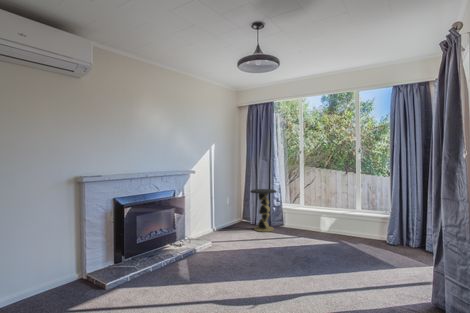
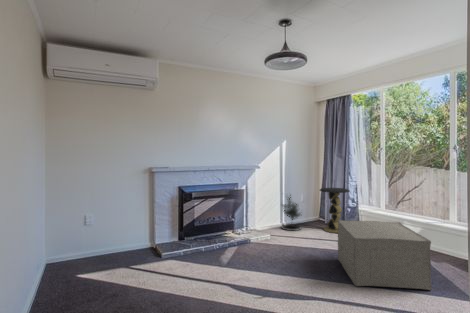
potted tree: none [213,196,237,235] -> present [282,195,301,231]
ottoman: none [289,215,373,276] -> present [338,220,432,290]

